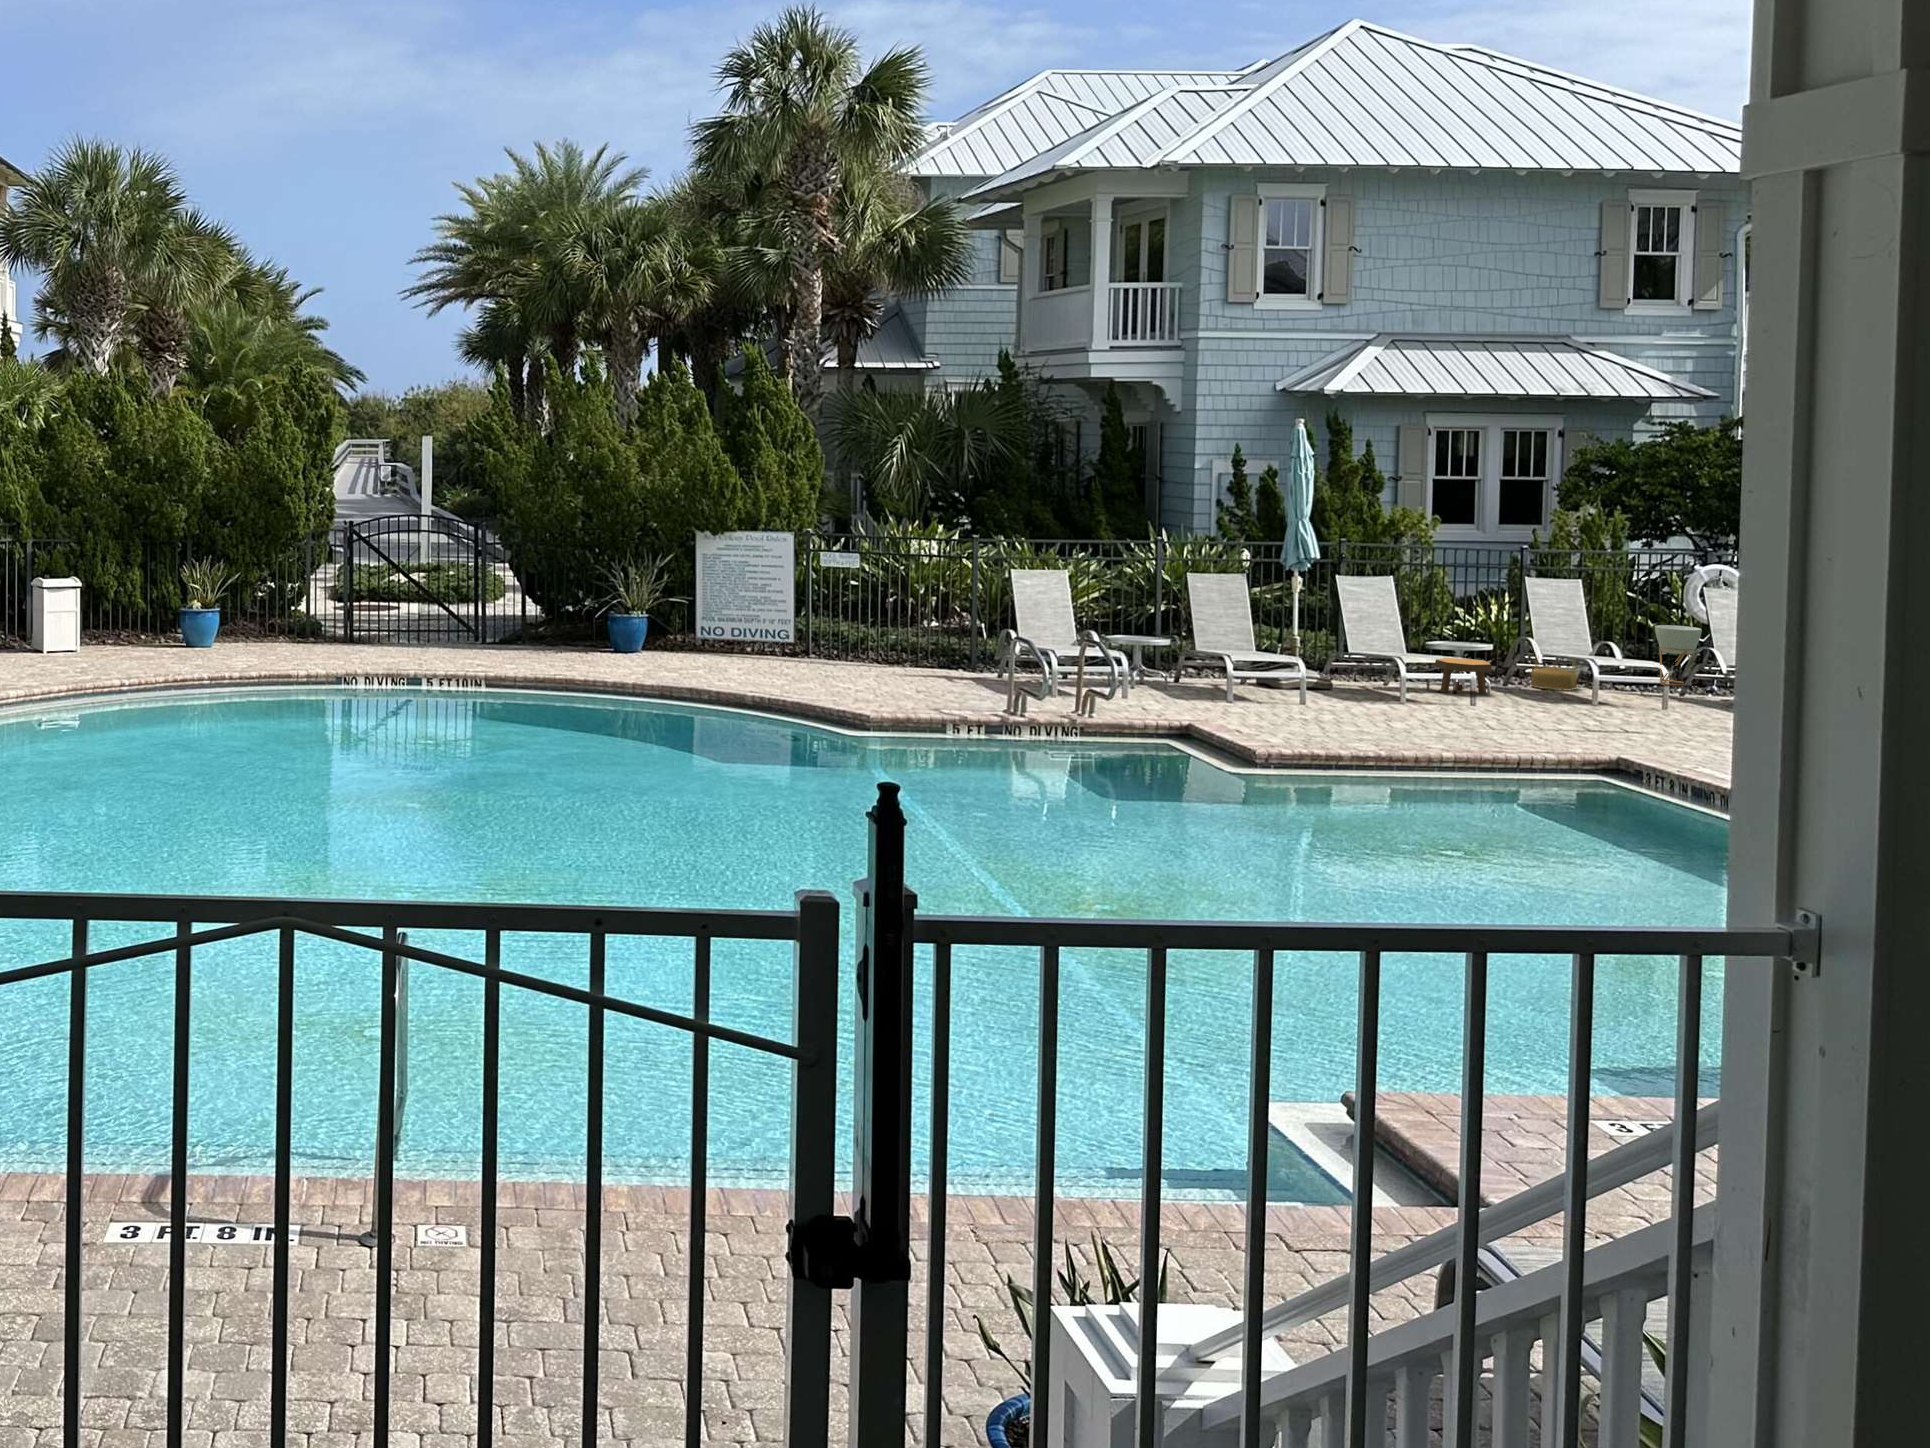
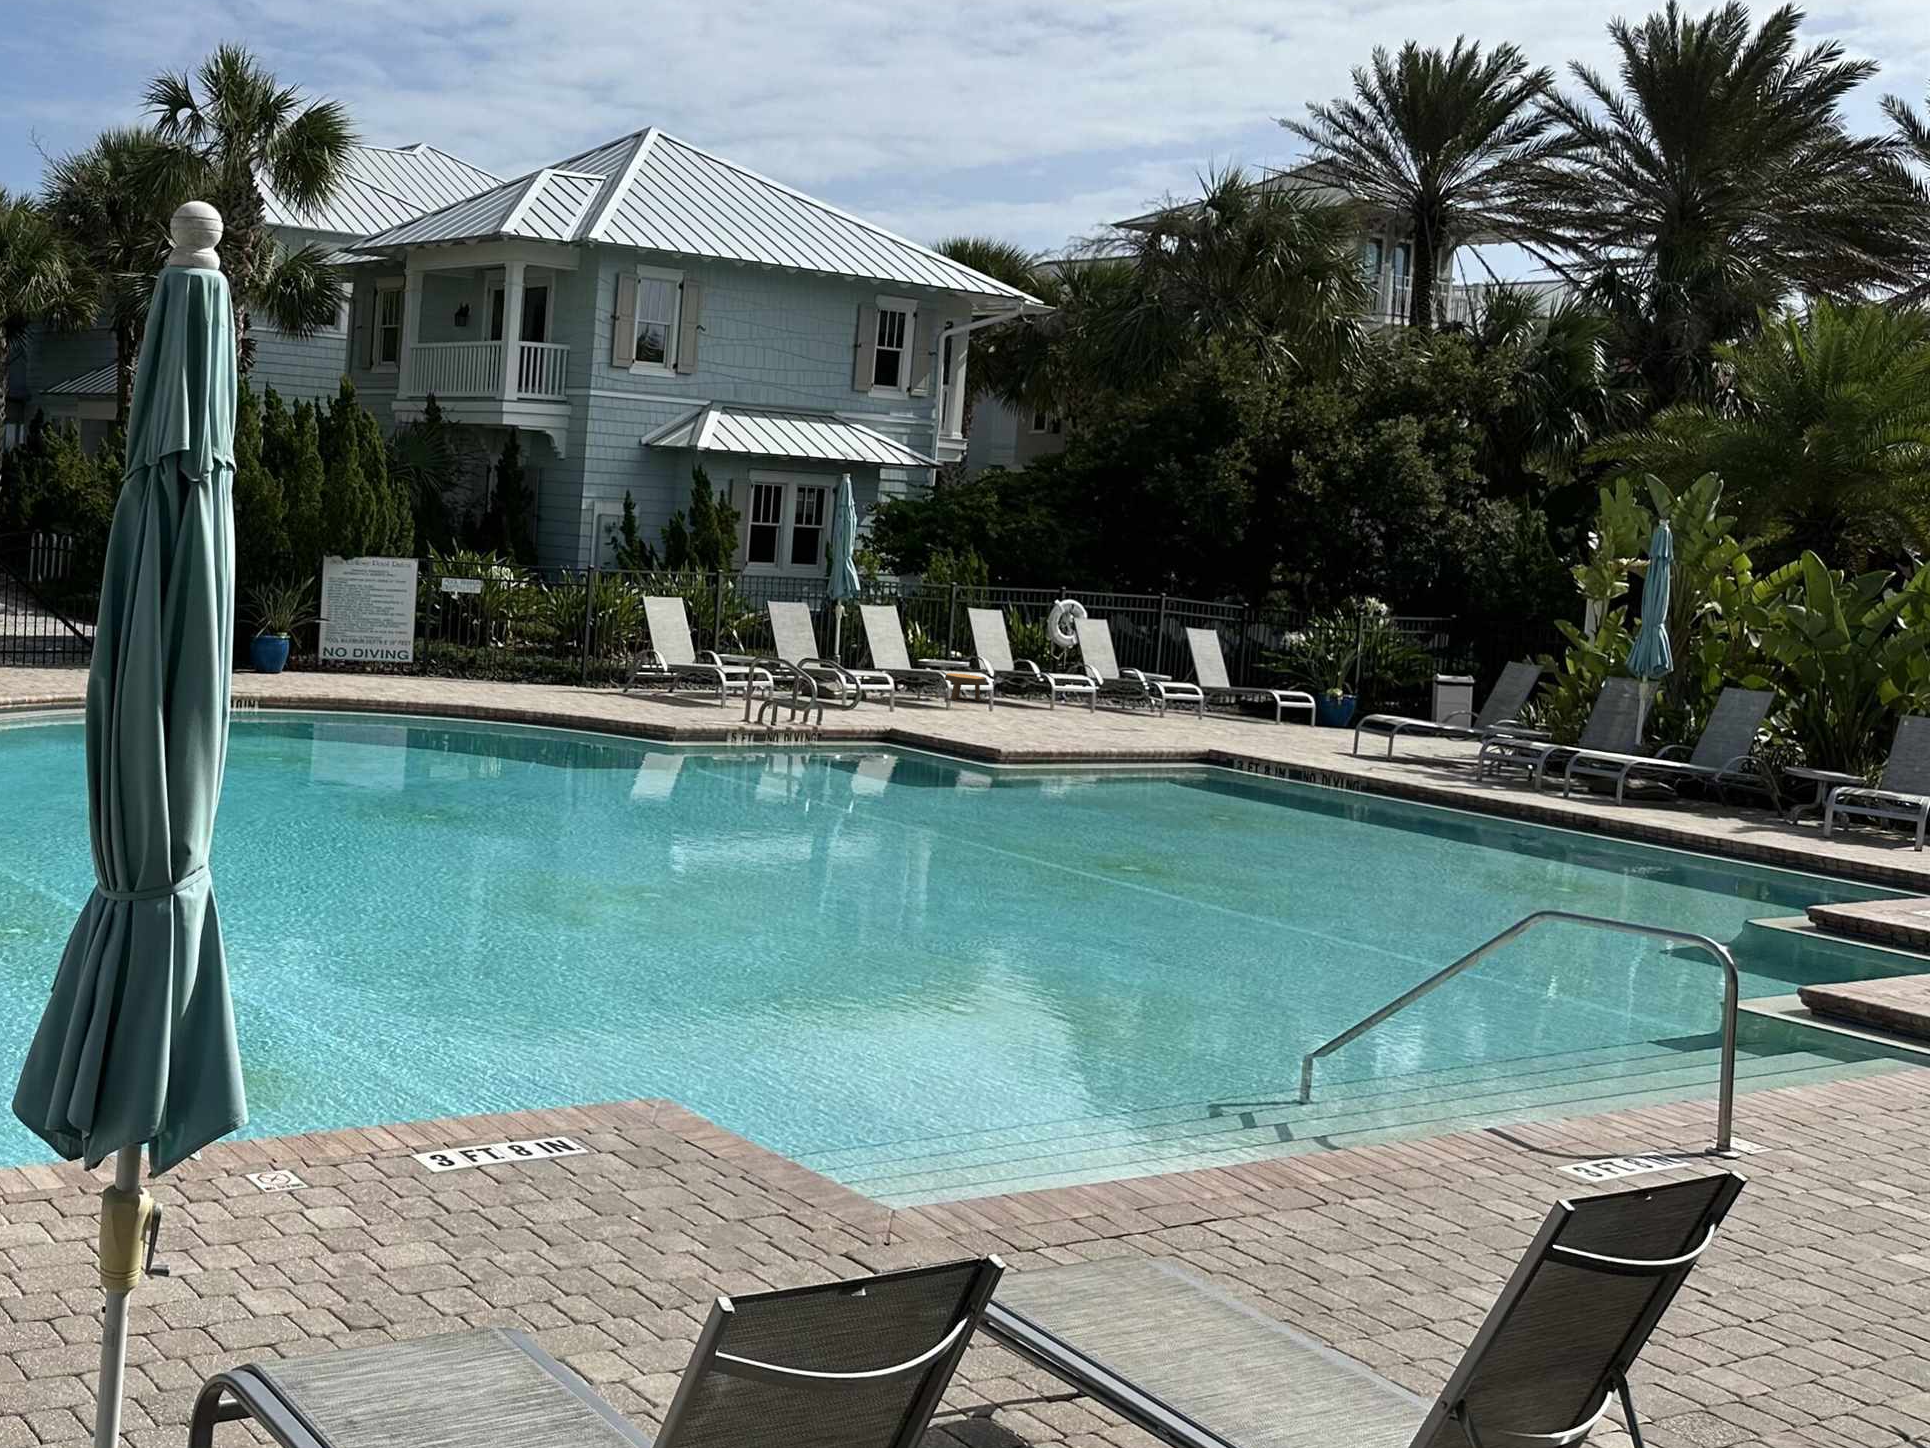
planter: present [1655,625,1702,686] -> none [1051,648,1084,693]
woven basket: present [1531,661,1578,691] -> none [990,660,1026,698]

